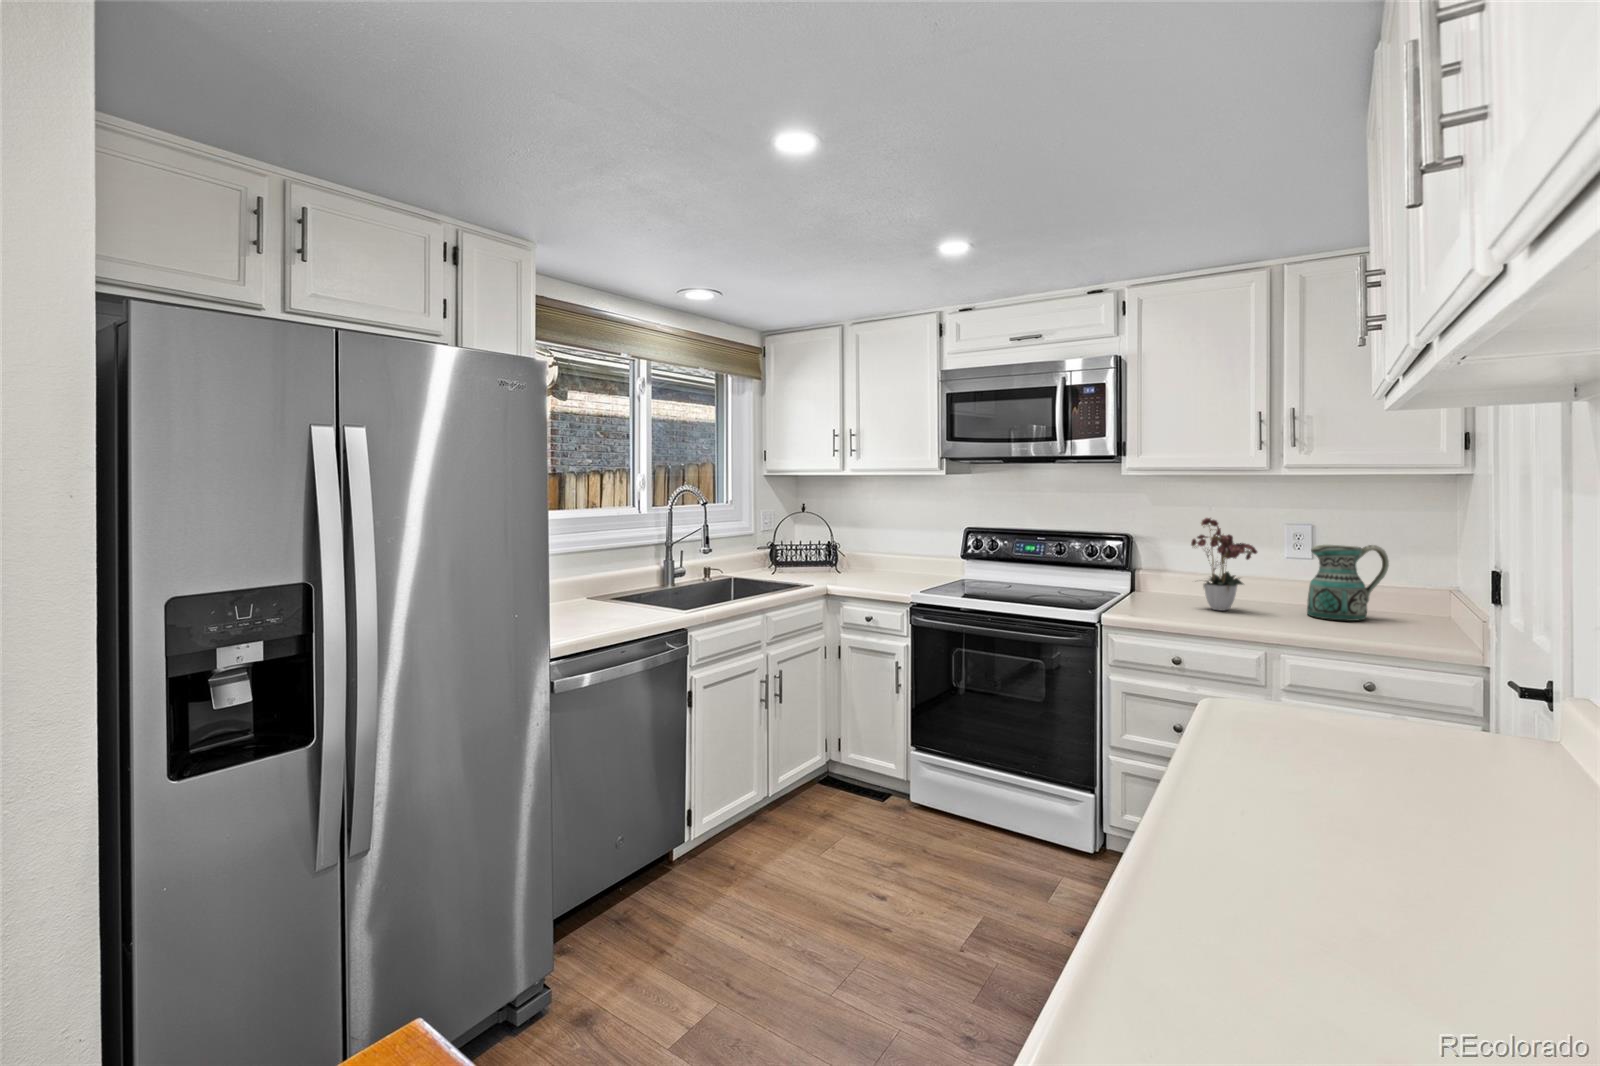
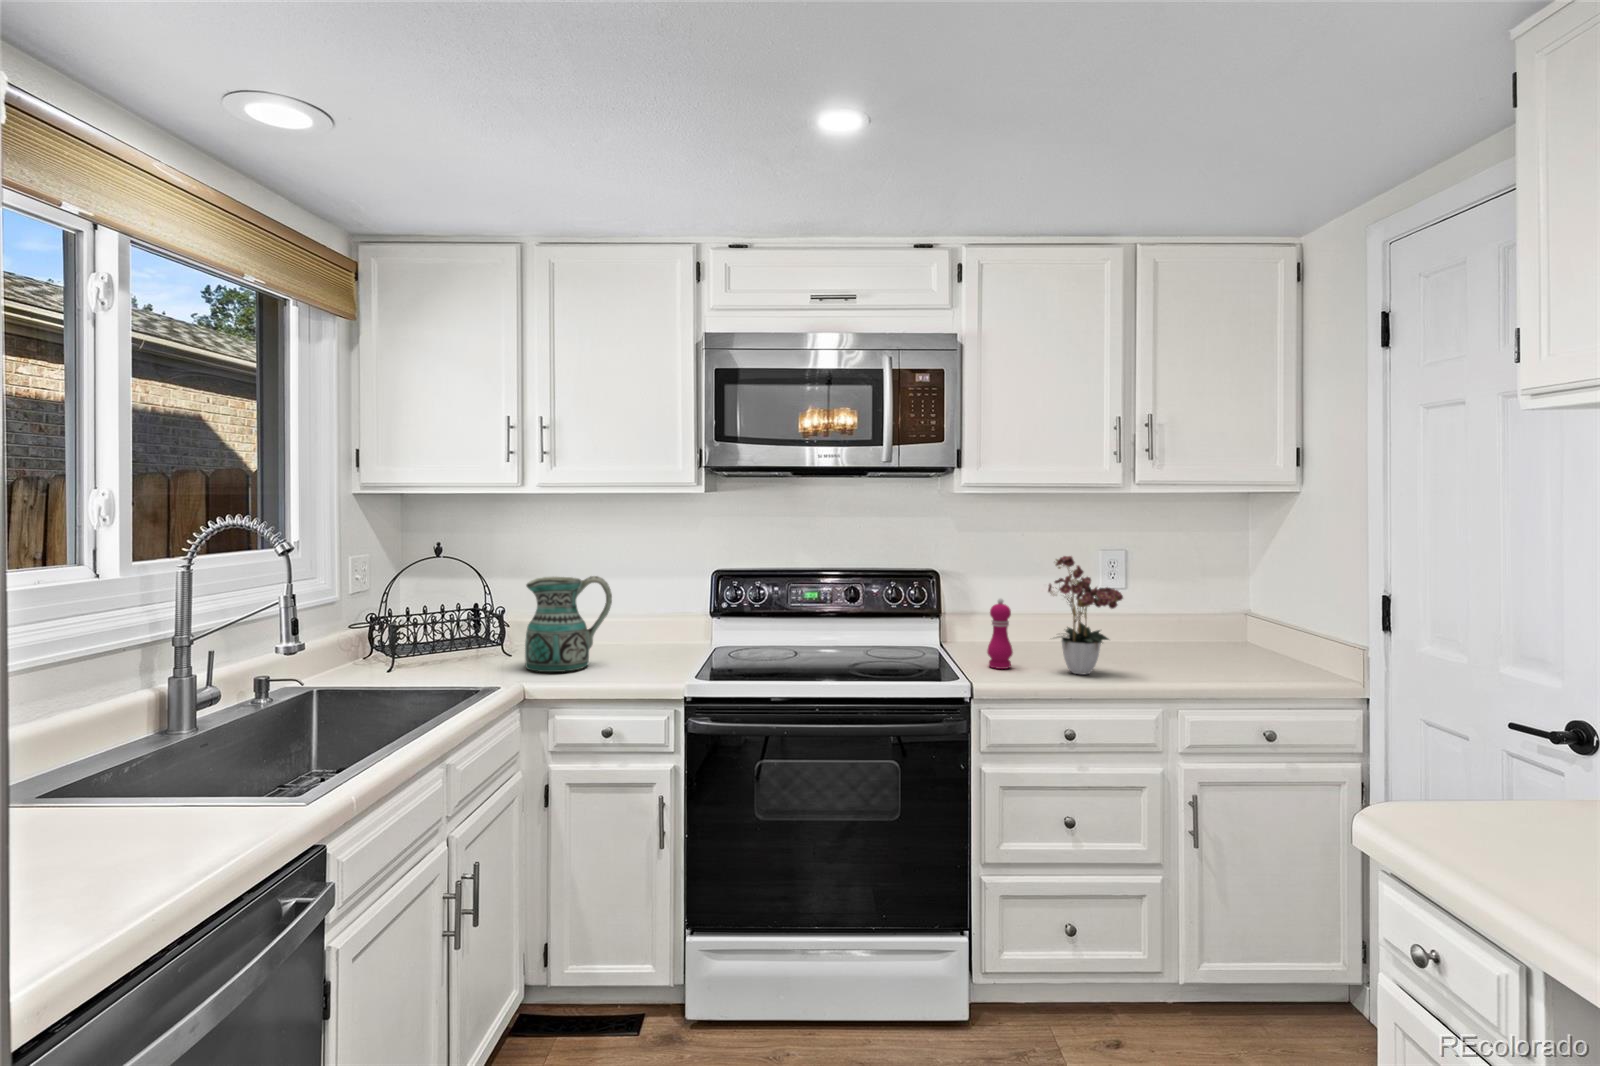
ceramic pitcher: present [1307,545,1389,621] -> present [525,576,612,672]
pepper mill: none [1147,550,1168,603] -> present [987,598,1013,669]

